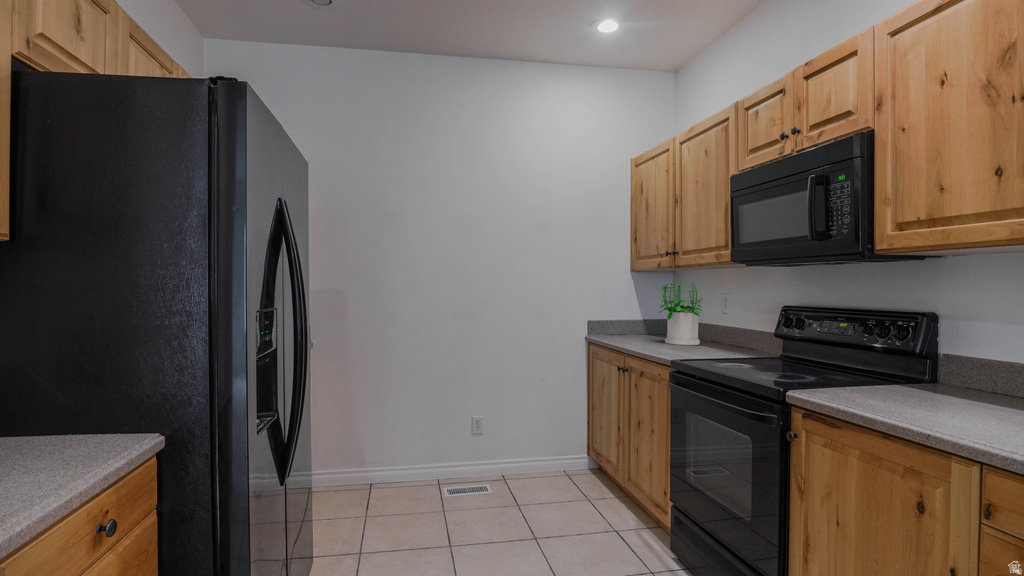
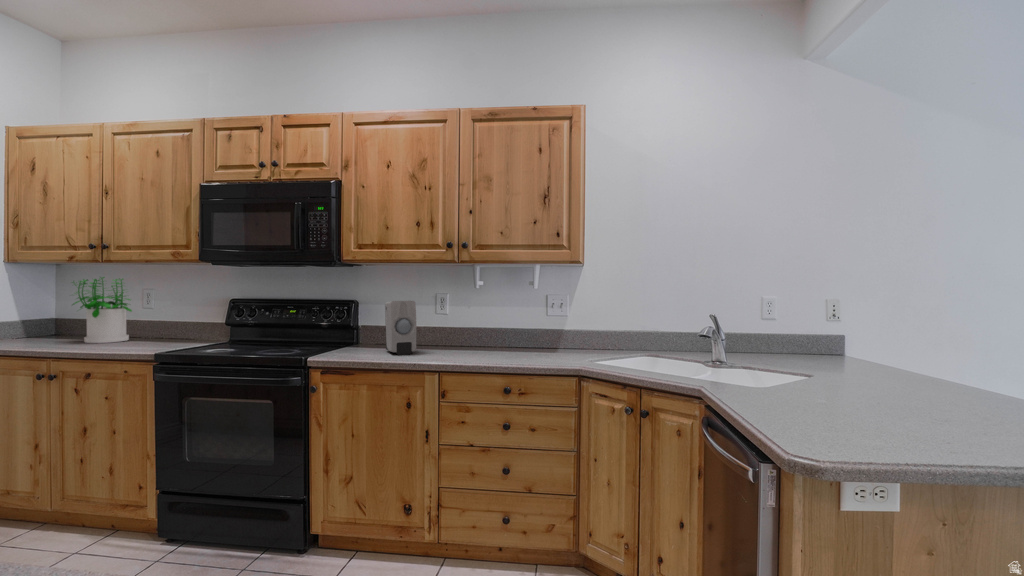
soap dispenser: none [926,317,995,419] -> present [385,301,417,355]

